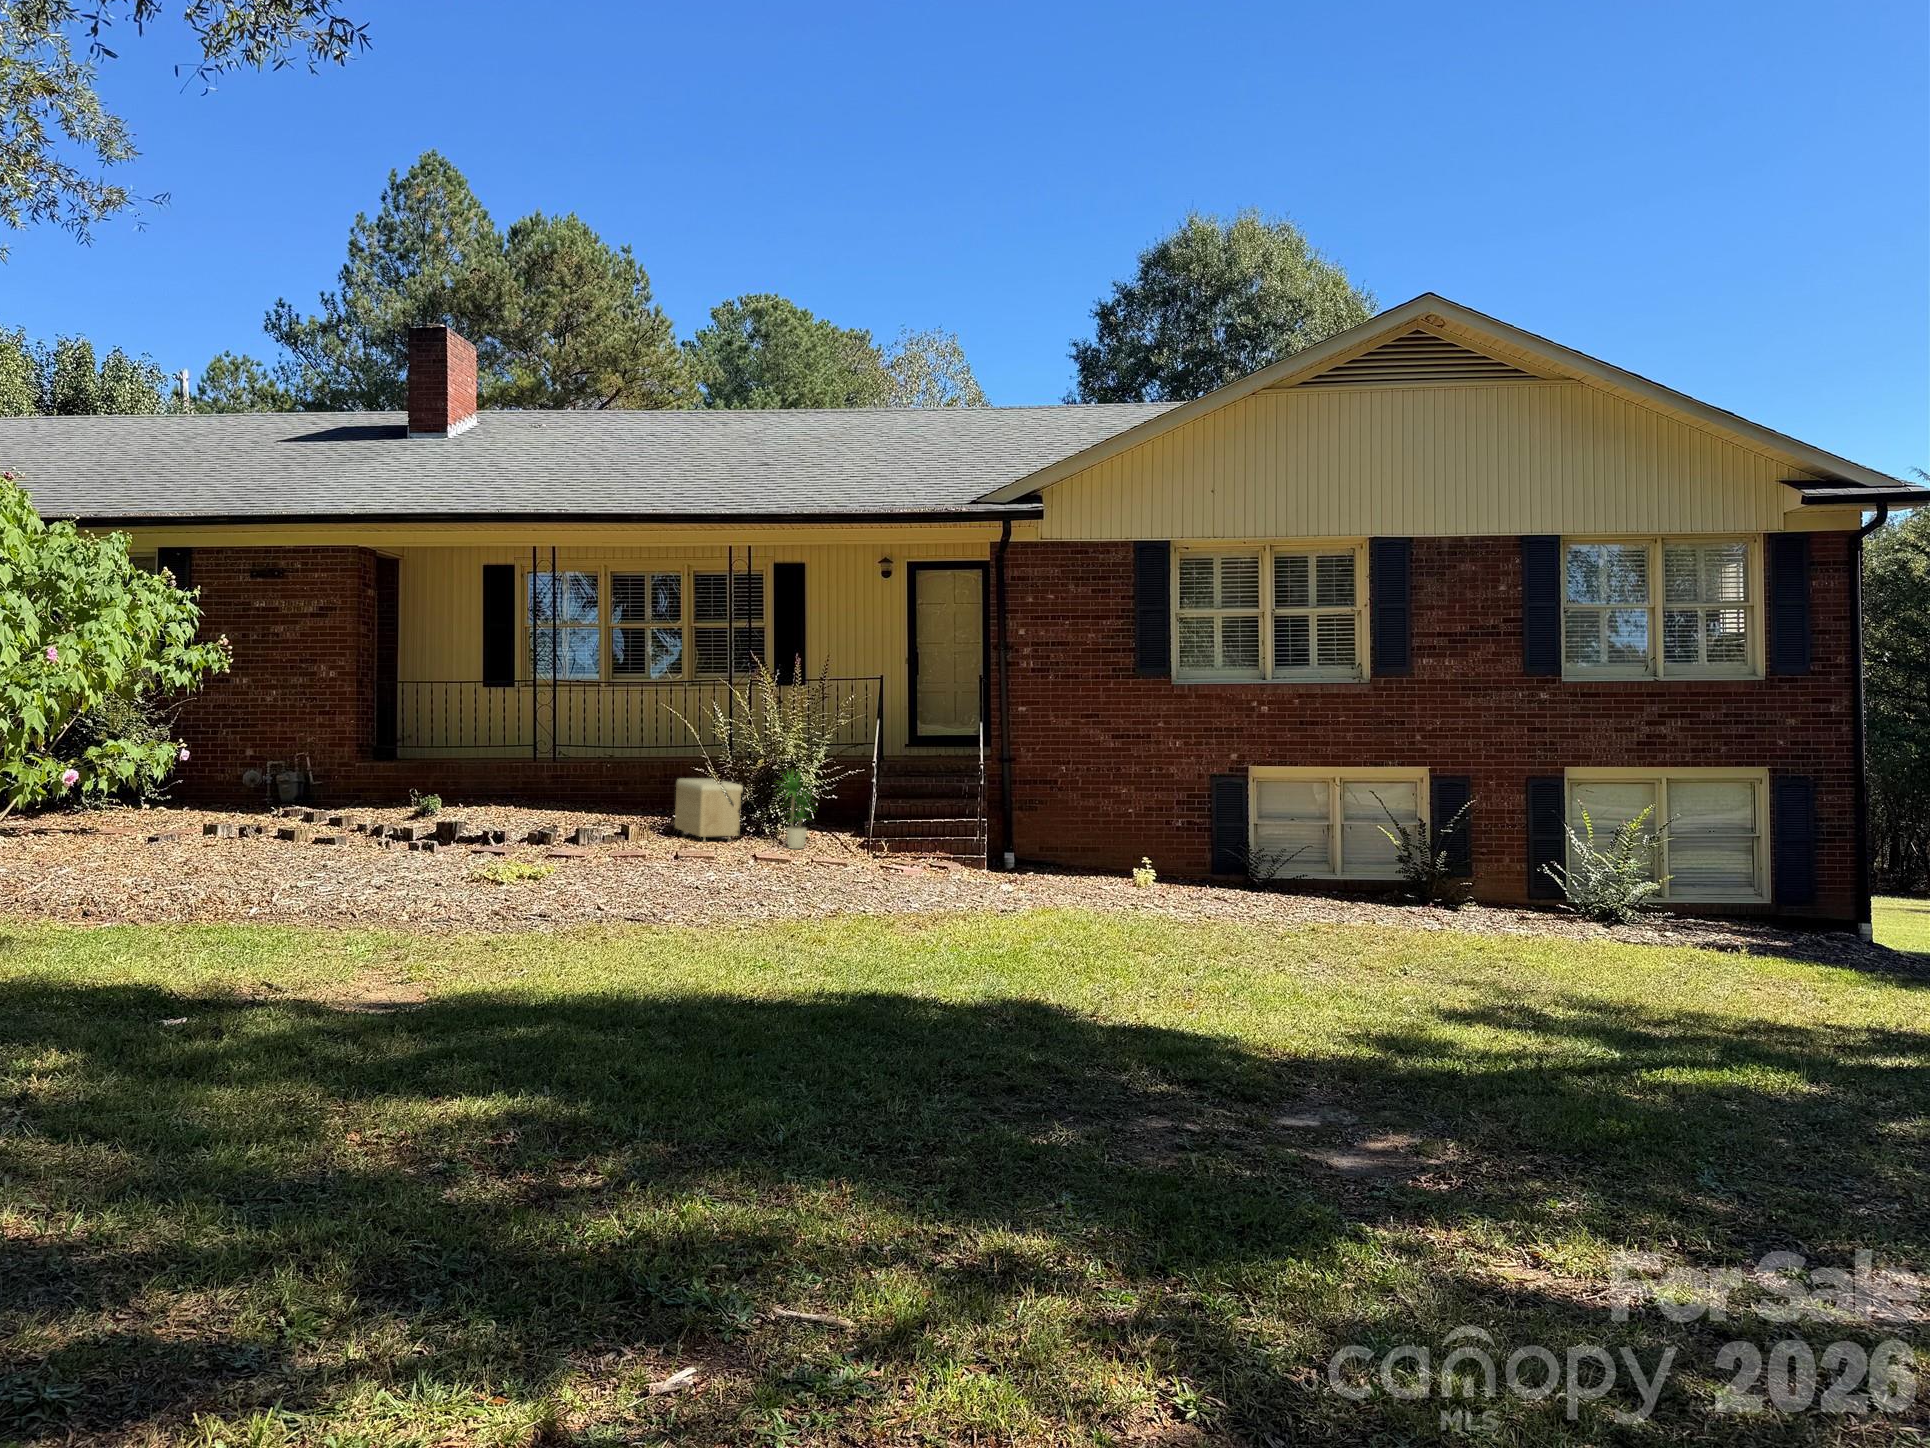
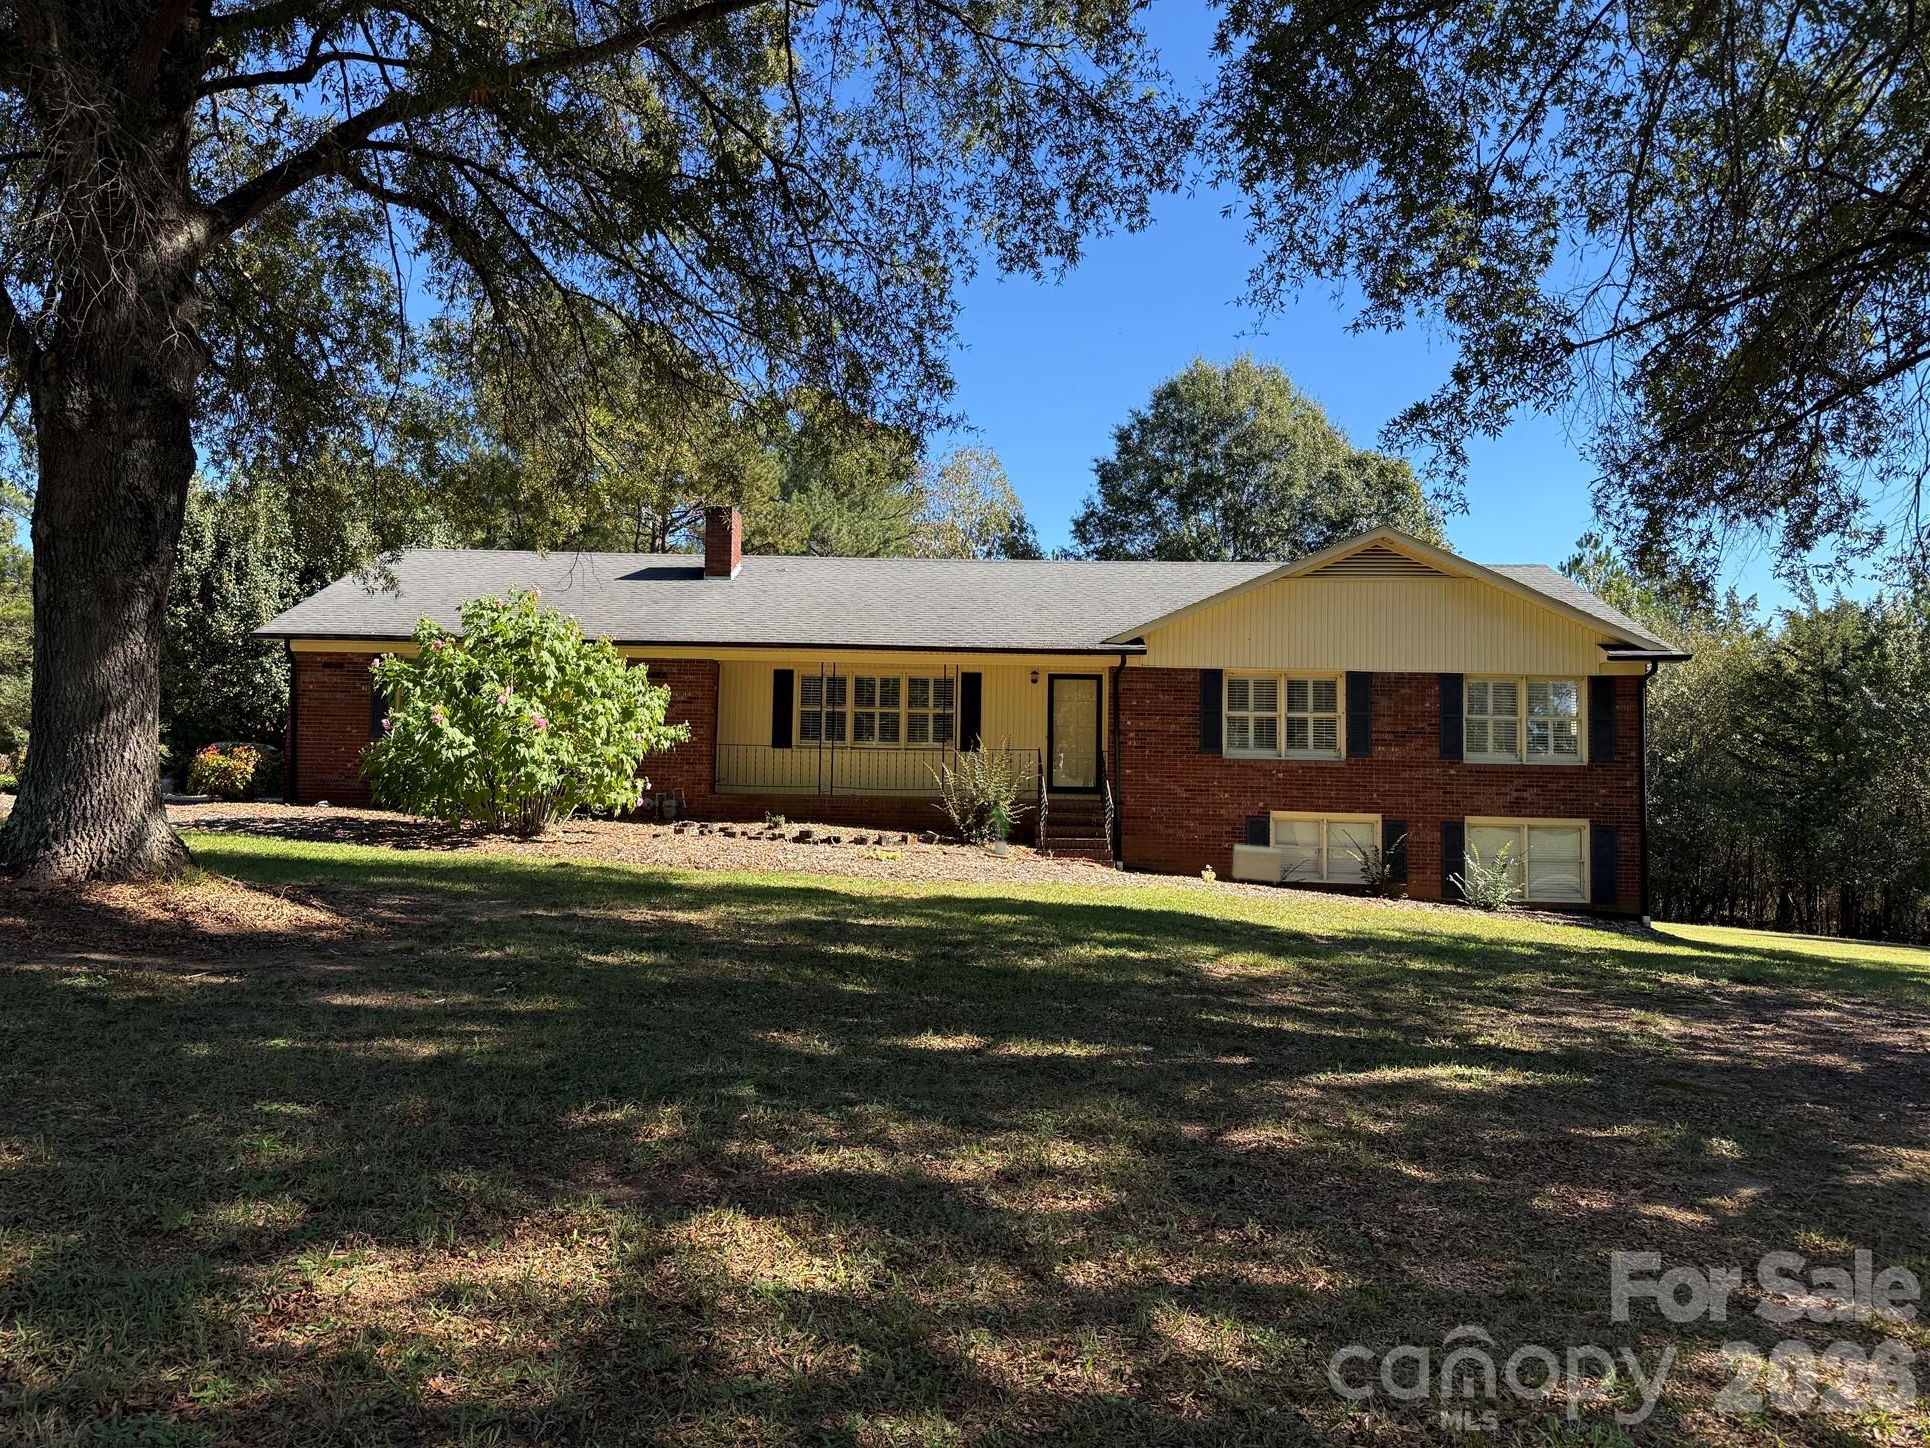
storage bench: present [675,778,743,842] -> present [1232,844,1281,883]

